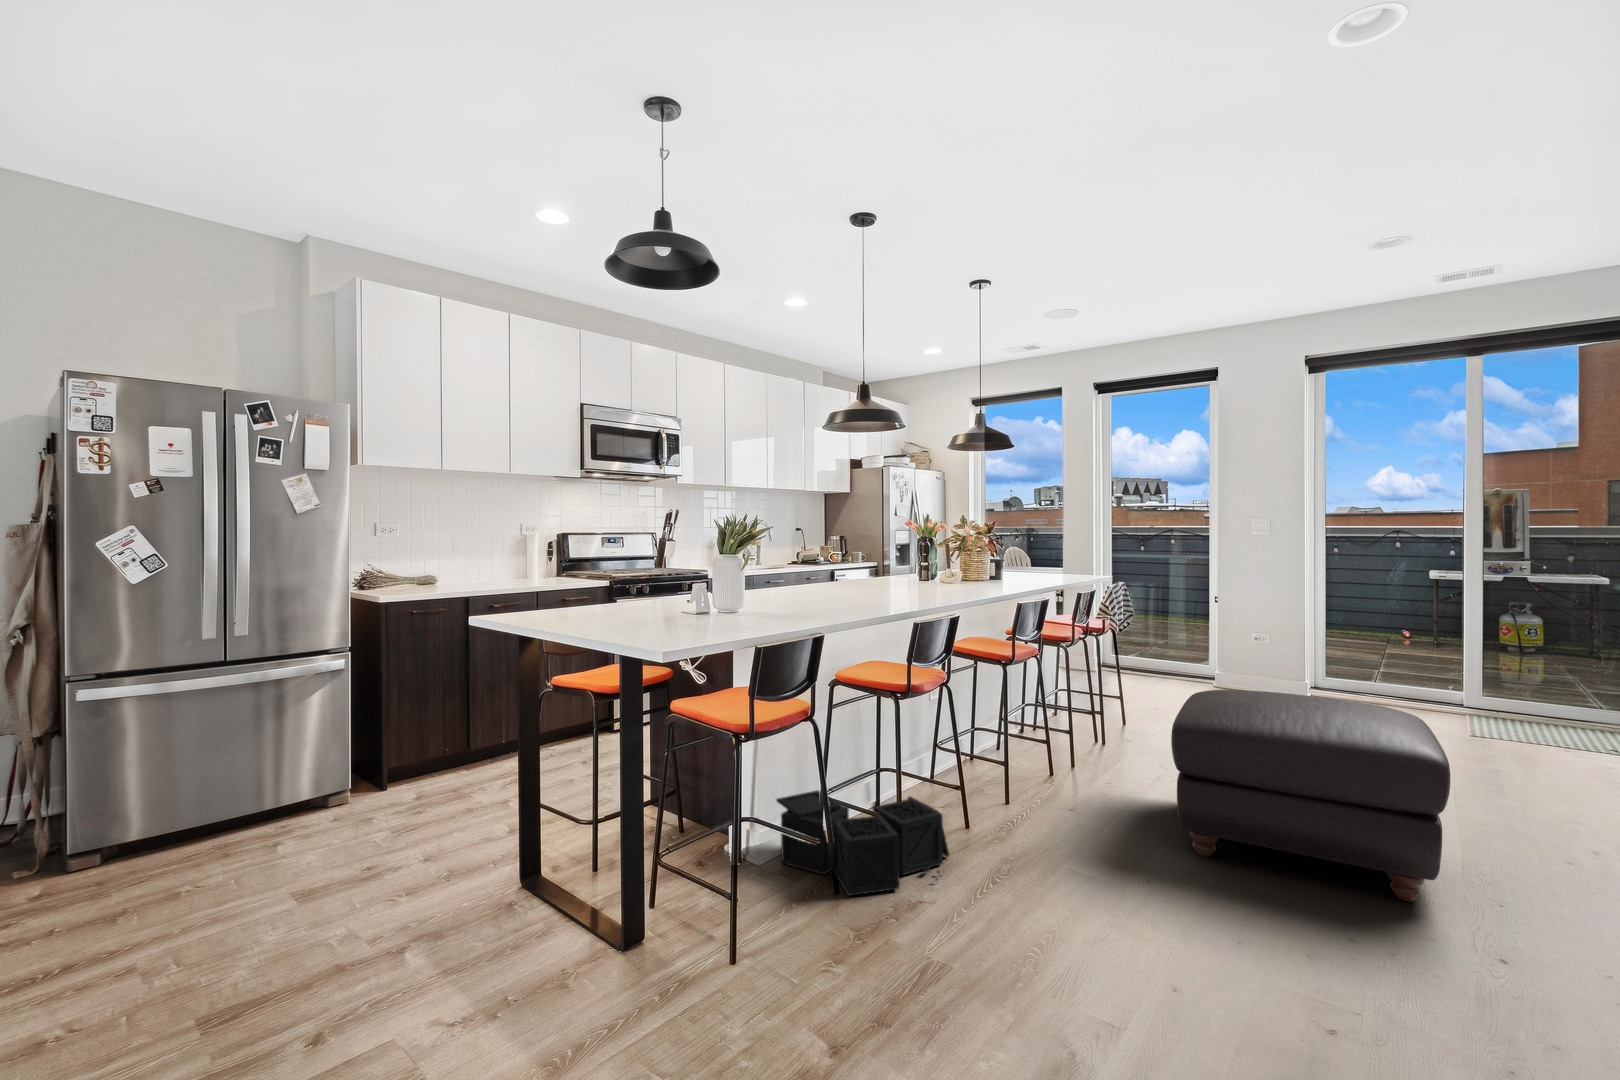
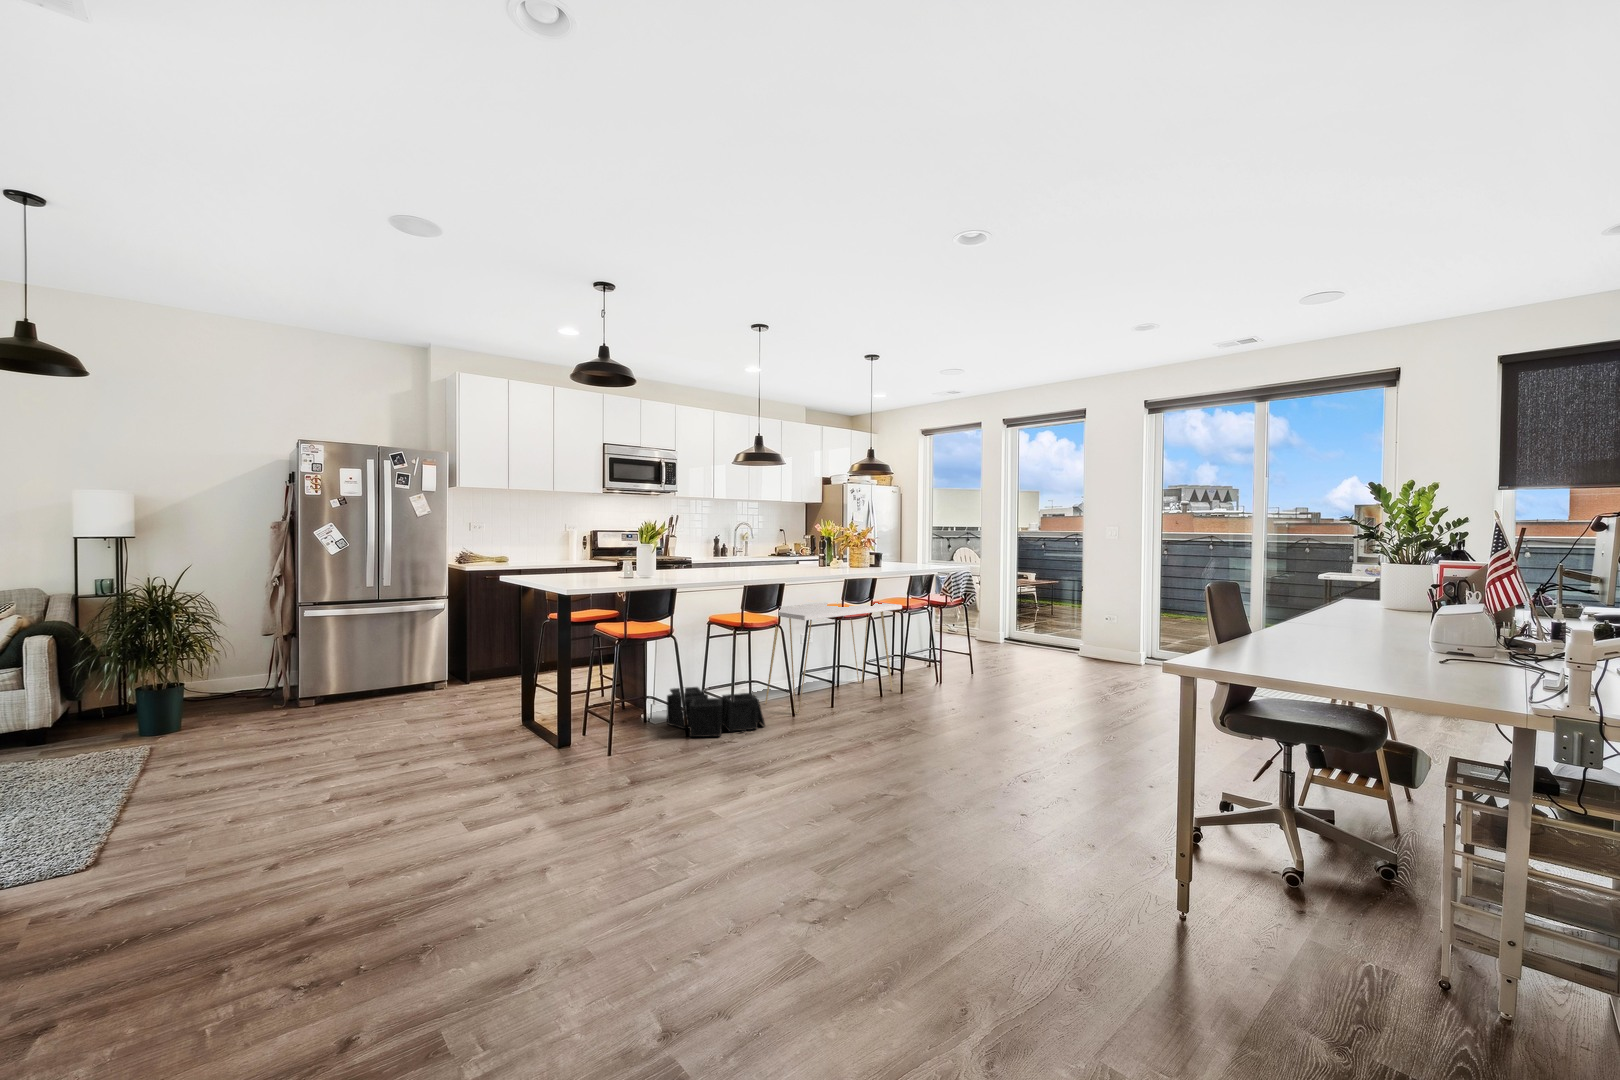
console table: none [884,629,1072,821] -> present [765,602,902,713]
ottoman: present [1171,690,1450,902] -> none [902,637,1070,757]

